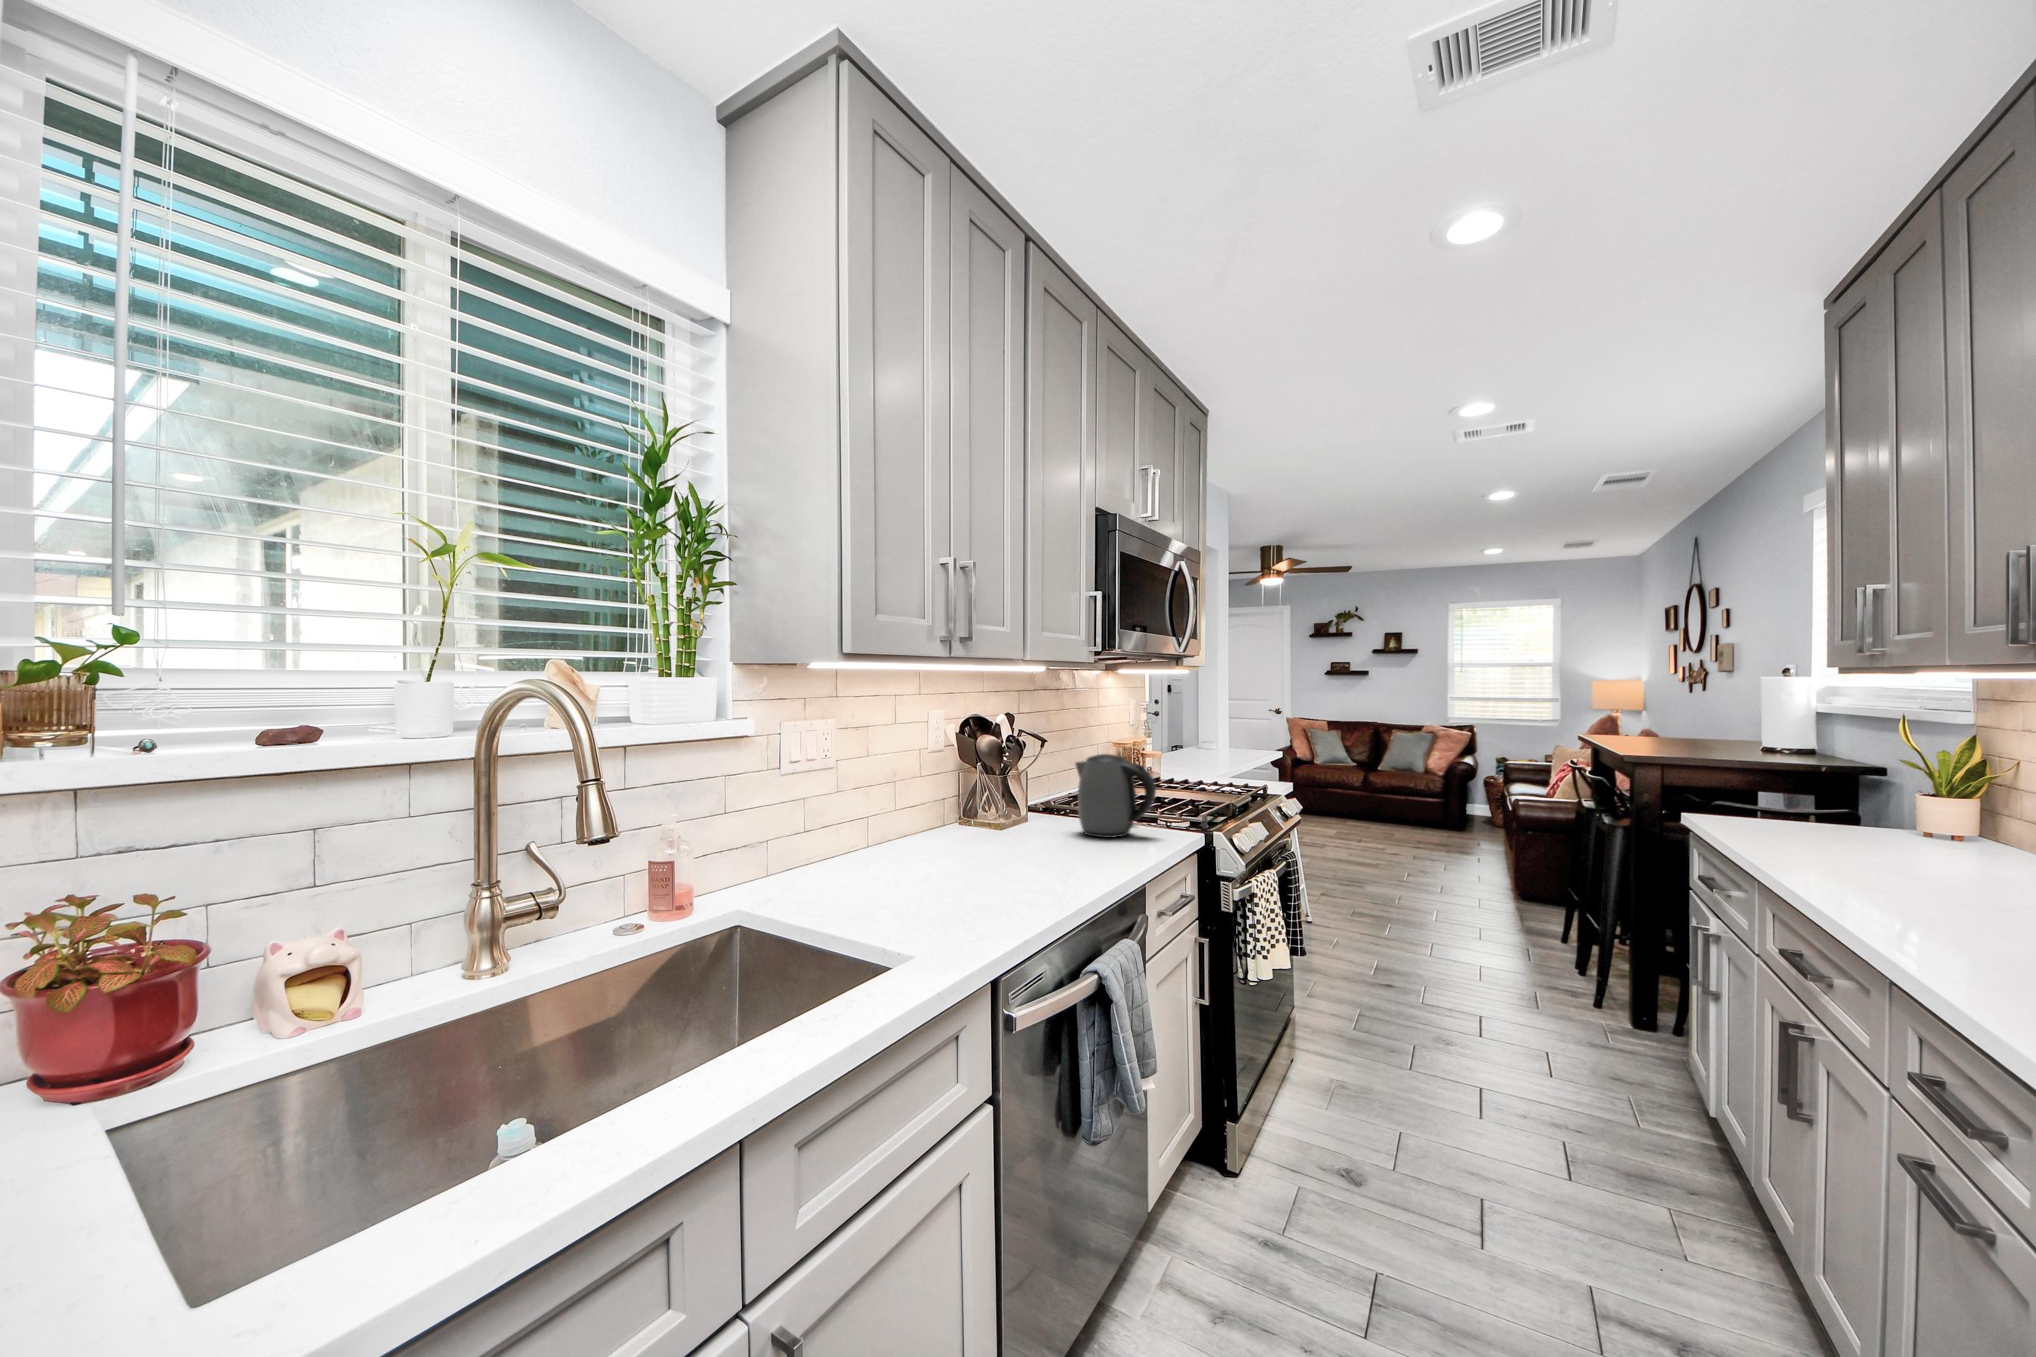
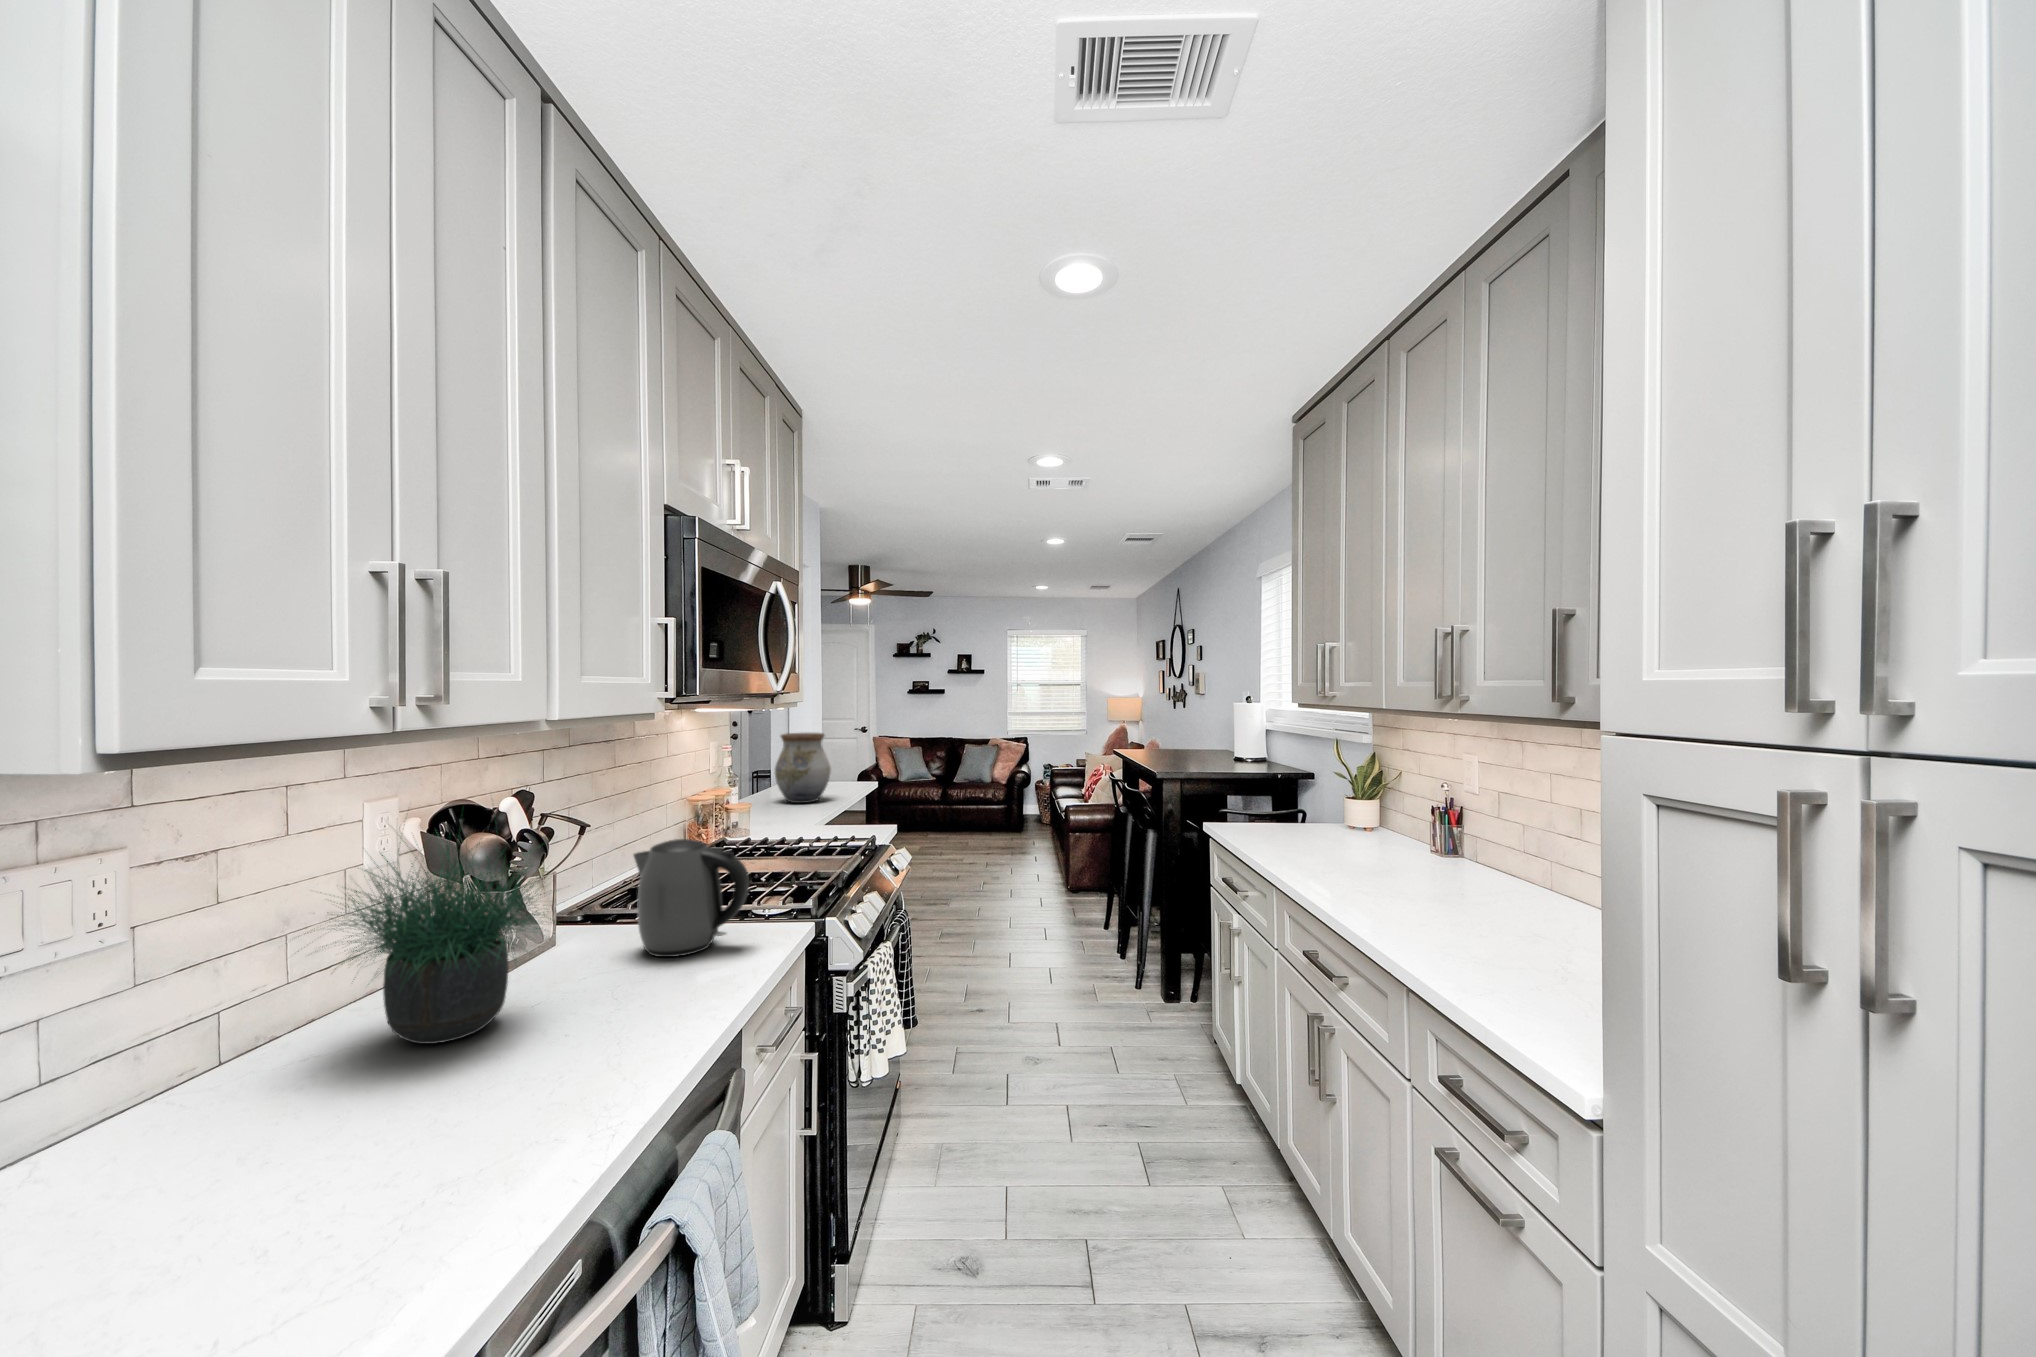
vase: none [1185,699,1235,763] -> present [775,733,831,803]
potted plant: none [888,703,1041,857] -> present [298,821,547,1044]

